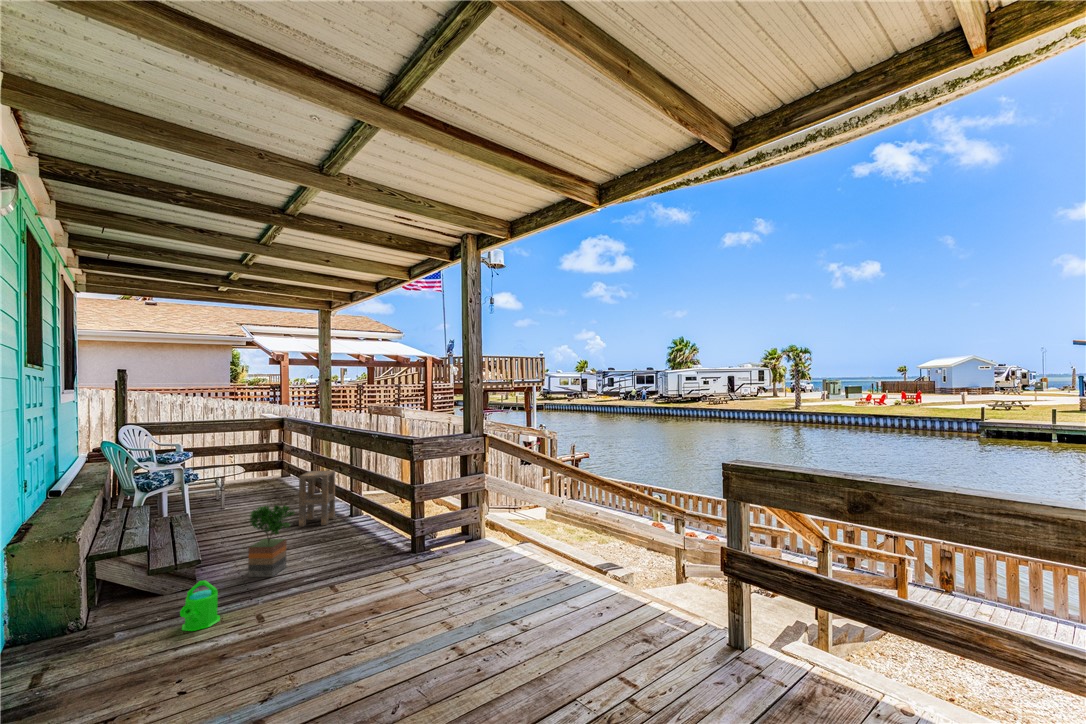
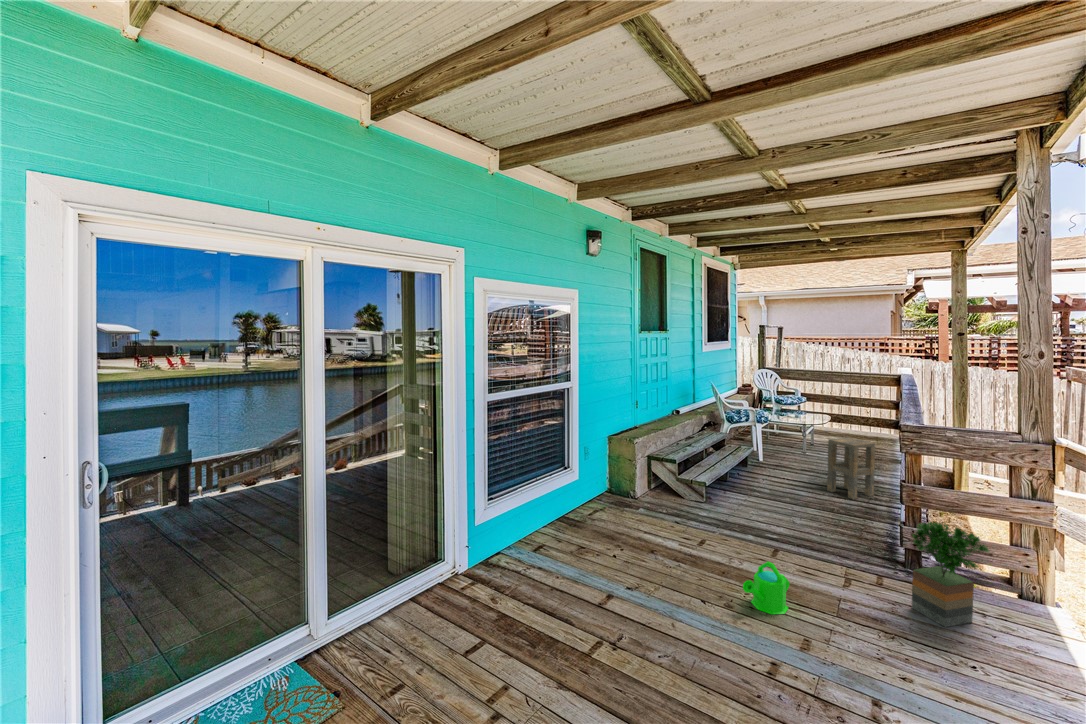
potted tree: present [248,505,294,577] -> present [912,522,989,627]
watering can: present [180,580,220,631] -> present [743,561,790,614]

